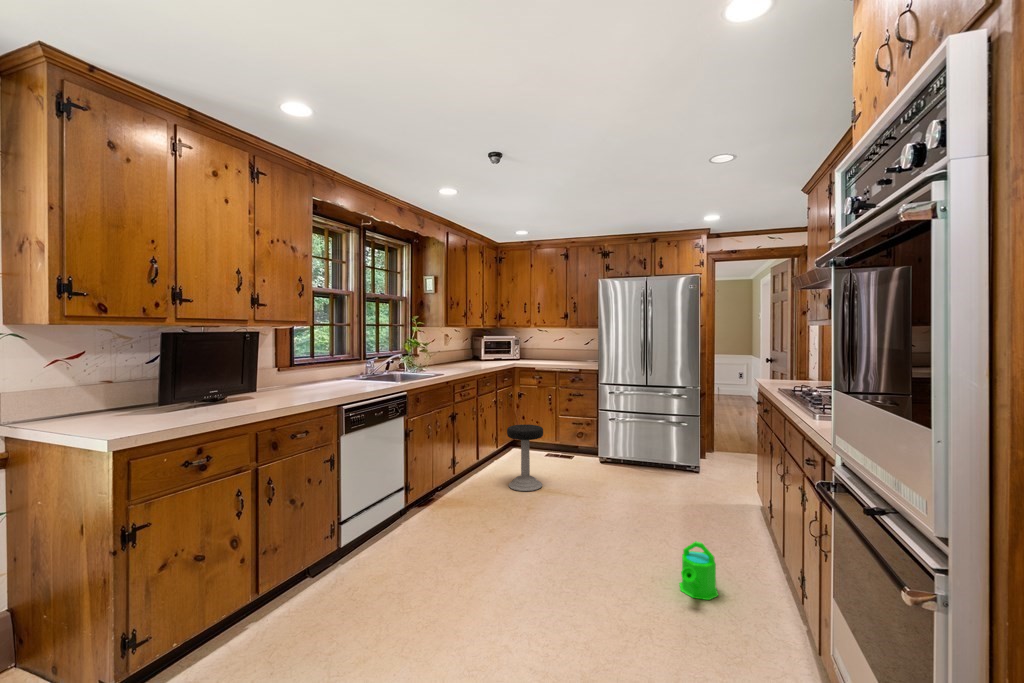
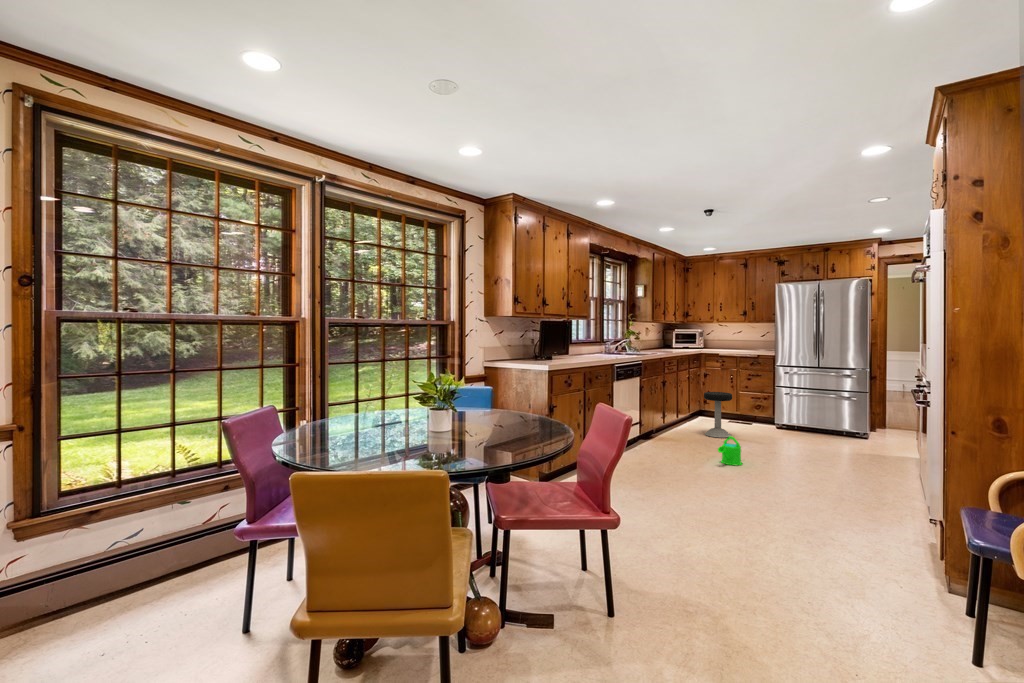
watering can: present [679,541,718,600] -> present [718,436,743,465]

